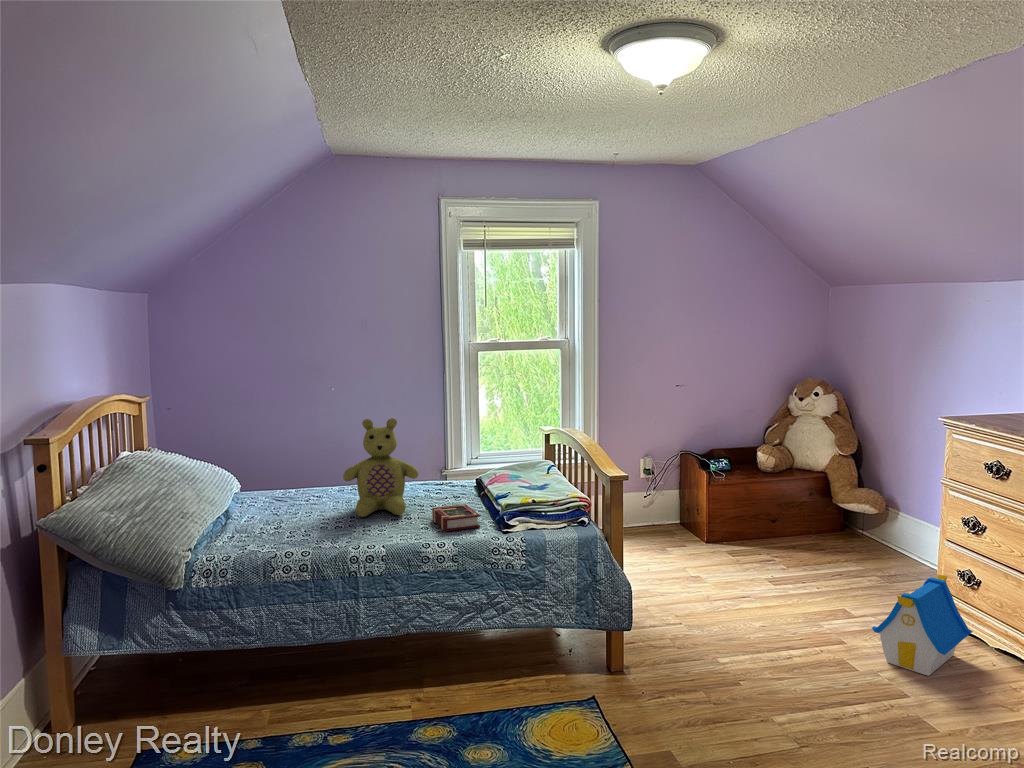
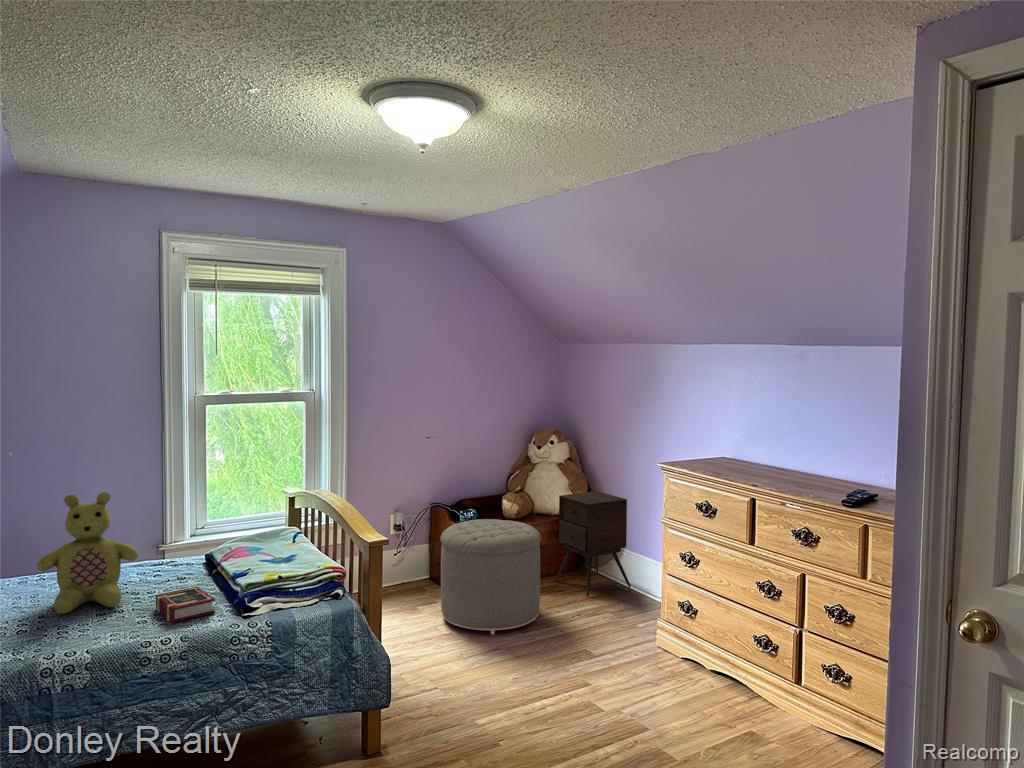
side table: none [816,449,905,559] -> present [555,491,631,597]
ottoman: none [691,470,799,584] -> present [440,519,541,634]
toy house: present [872,575,973,676] -> none [614,609,697,708]

